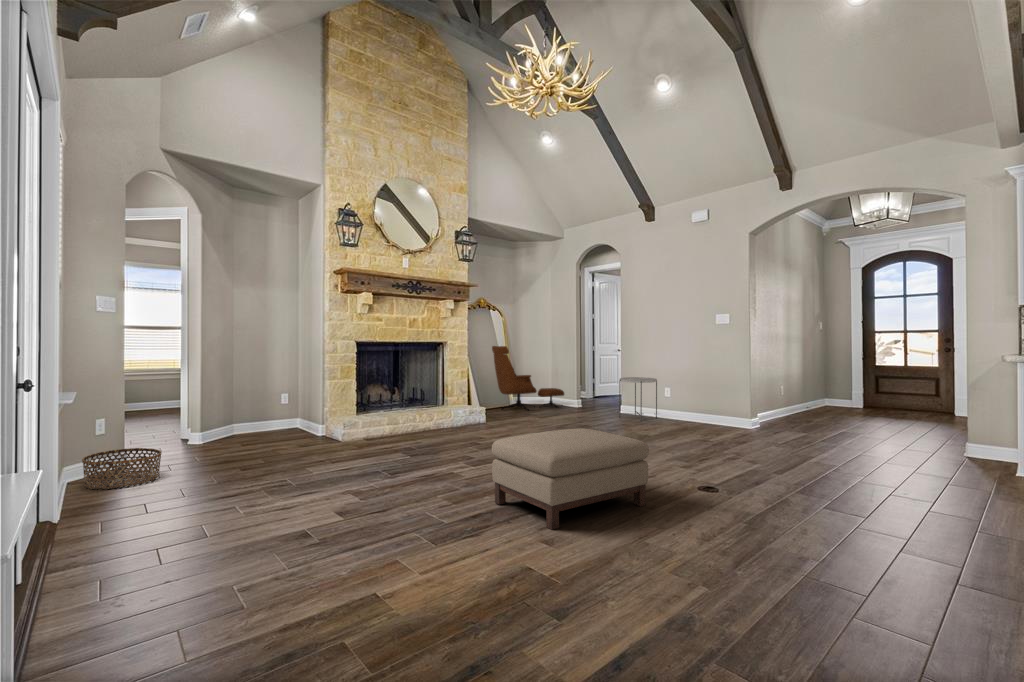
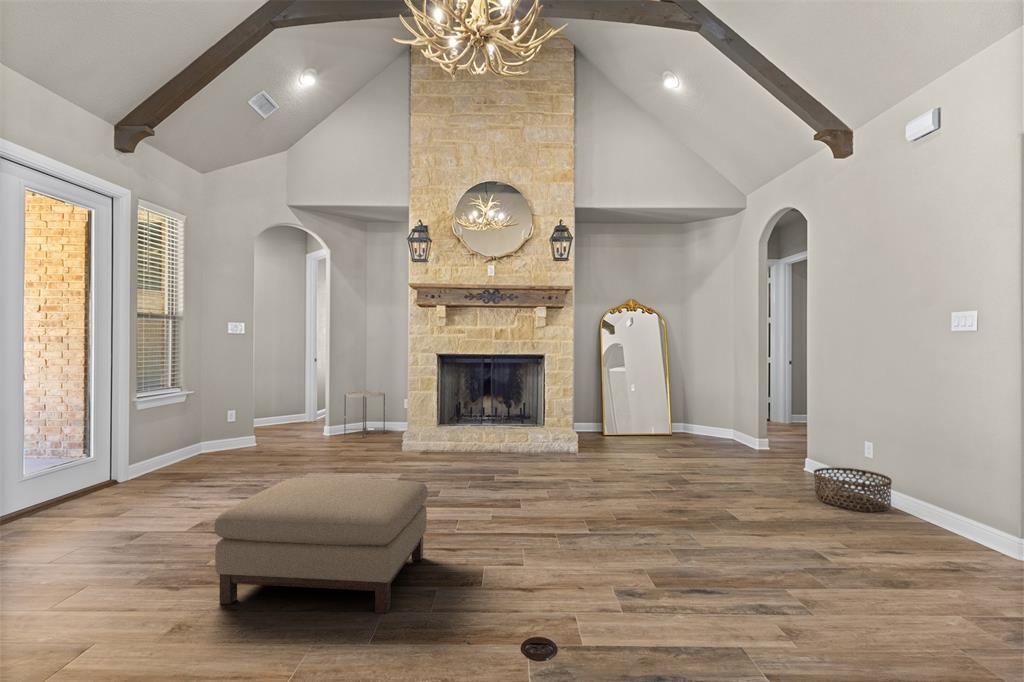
lounge chair: present [492,346,564,411] -> none [638,360,742,445]
side table: present [619,377,657,421] -> present [344,391,385,438]
basket: present [82,448,161,489] -> present [814,467,892,512]

